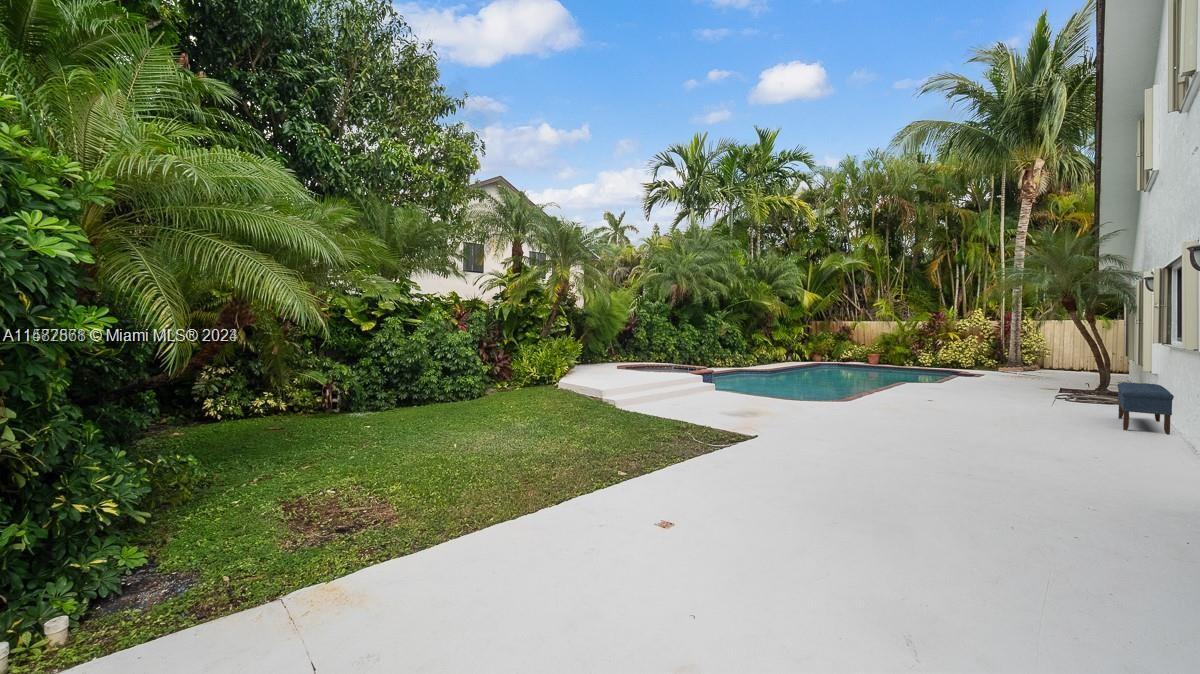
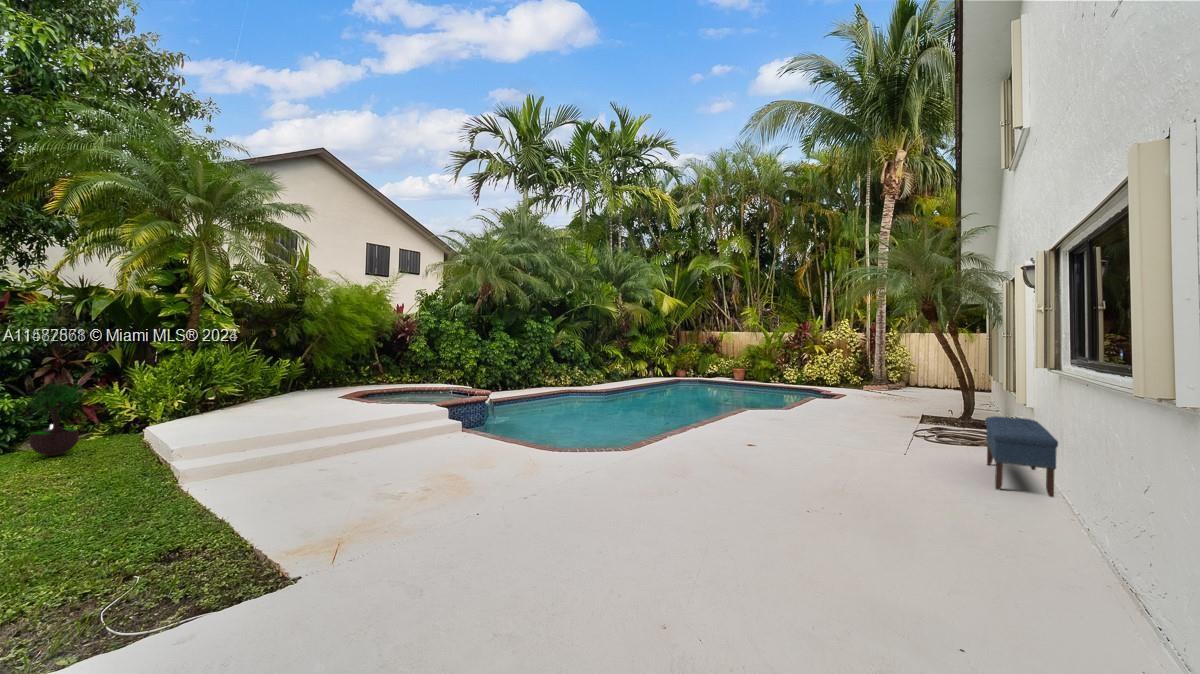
potted tree: none [458,353,486,400] -> present [27,380,83,456]

